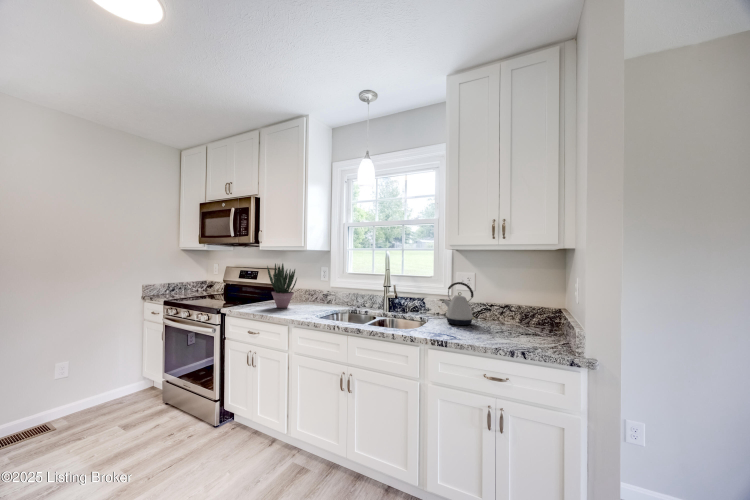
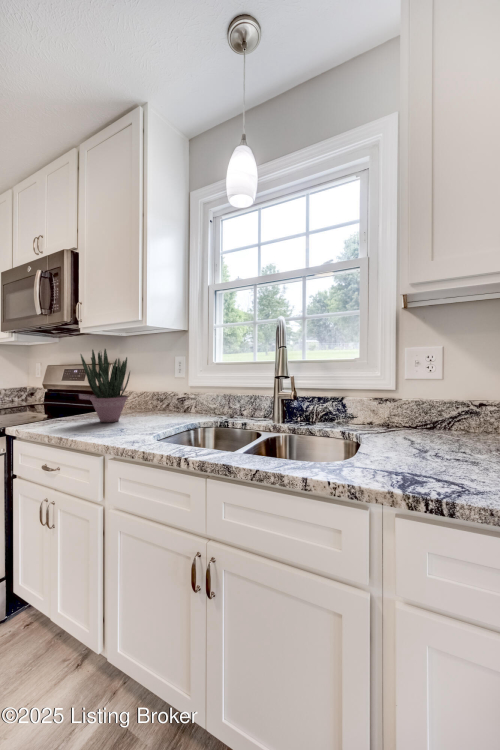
kettle: present [443,282,475,325] -> none [391,362,464,447]

